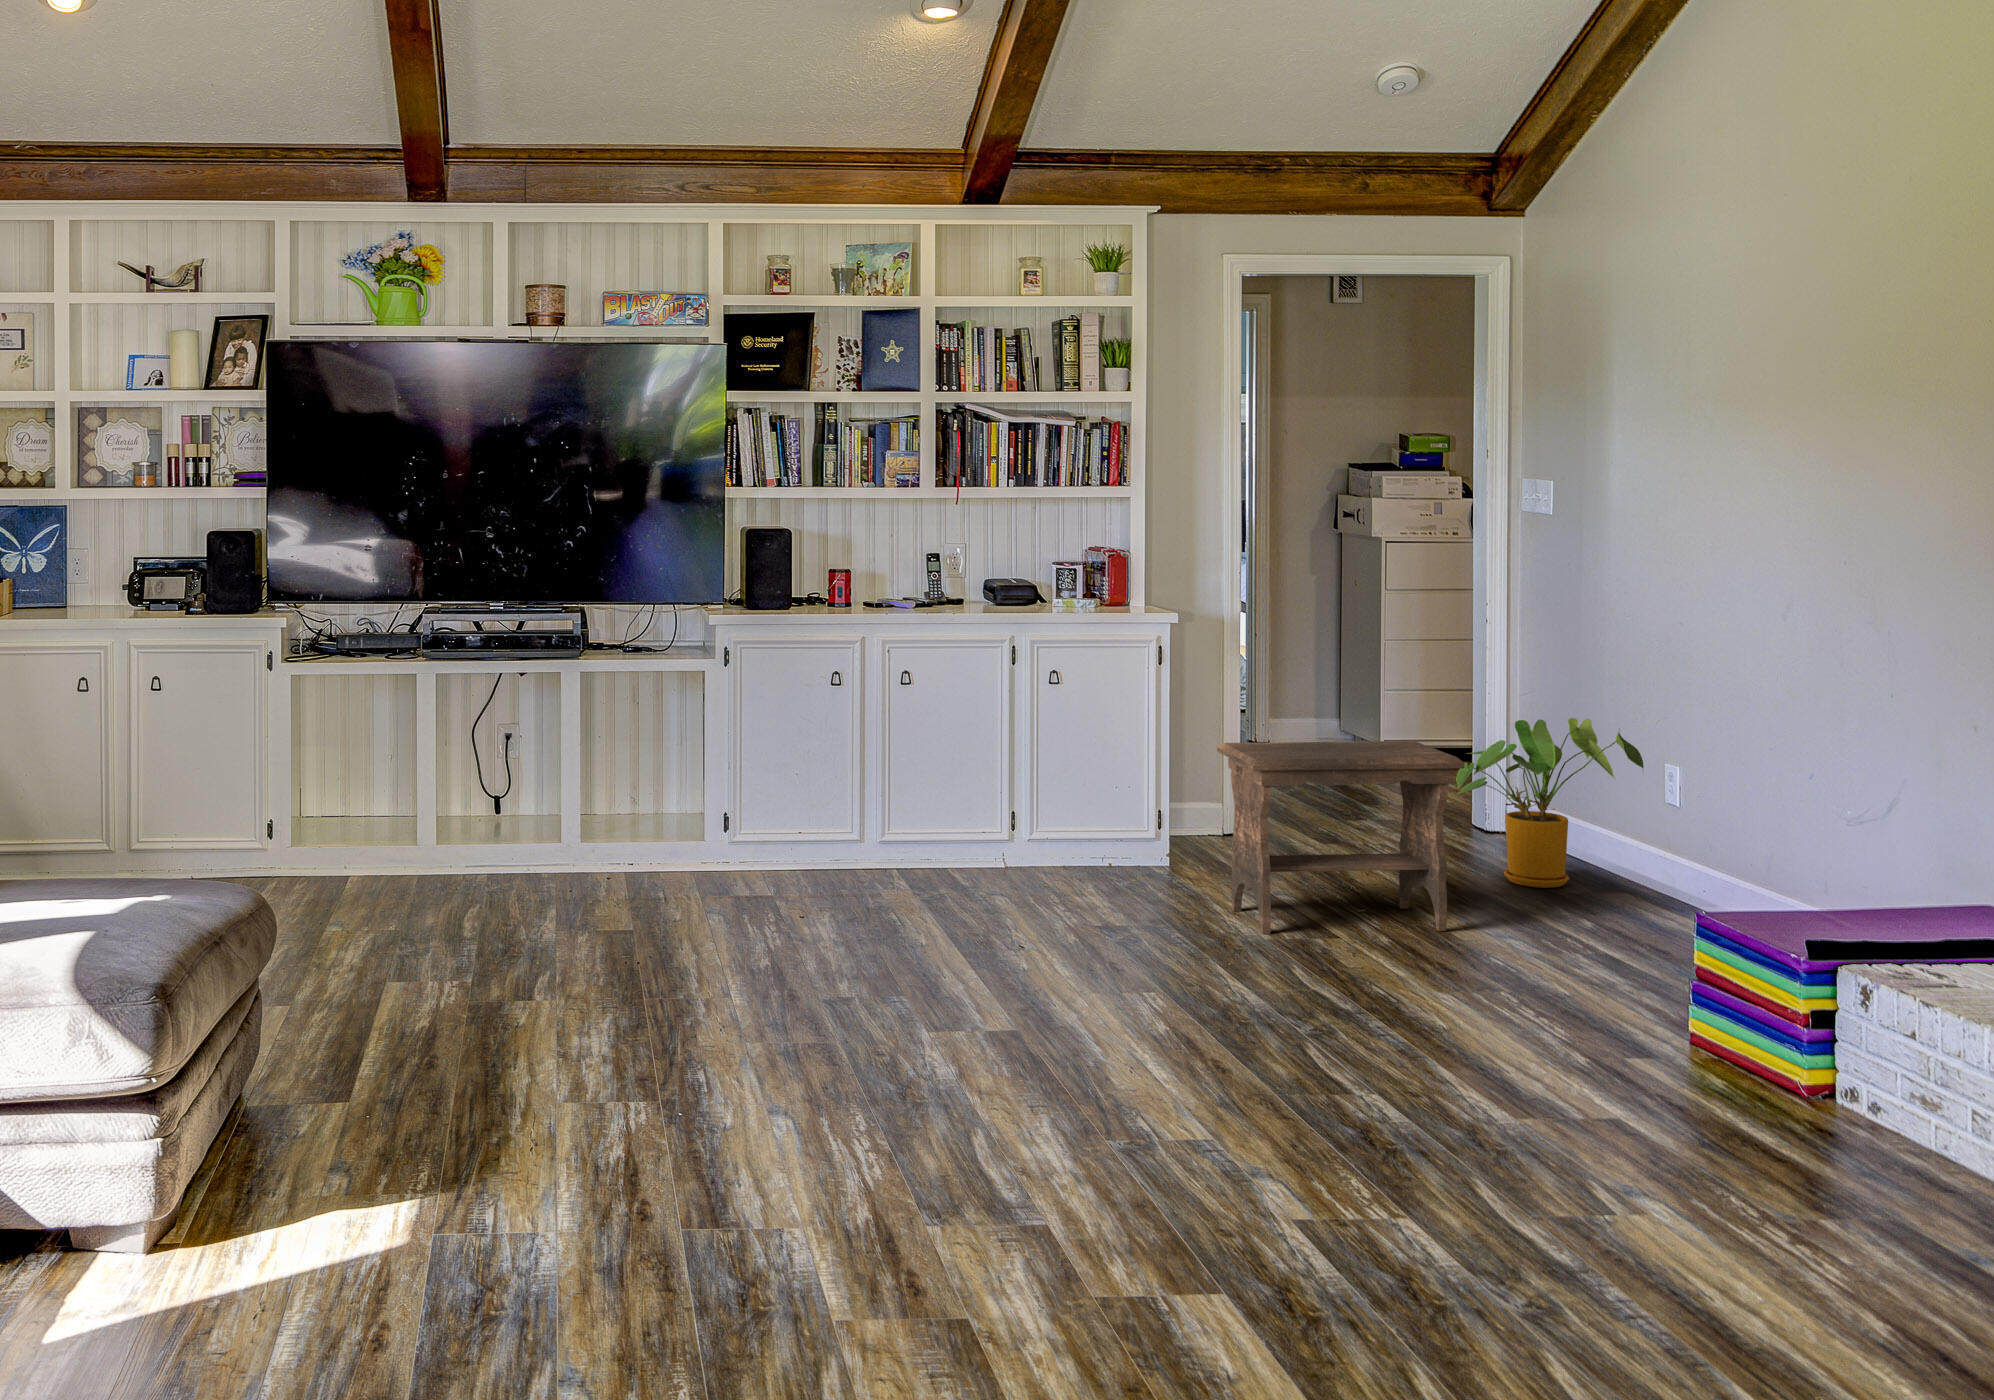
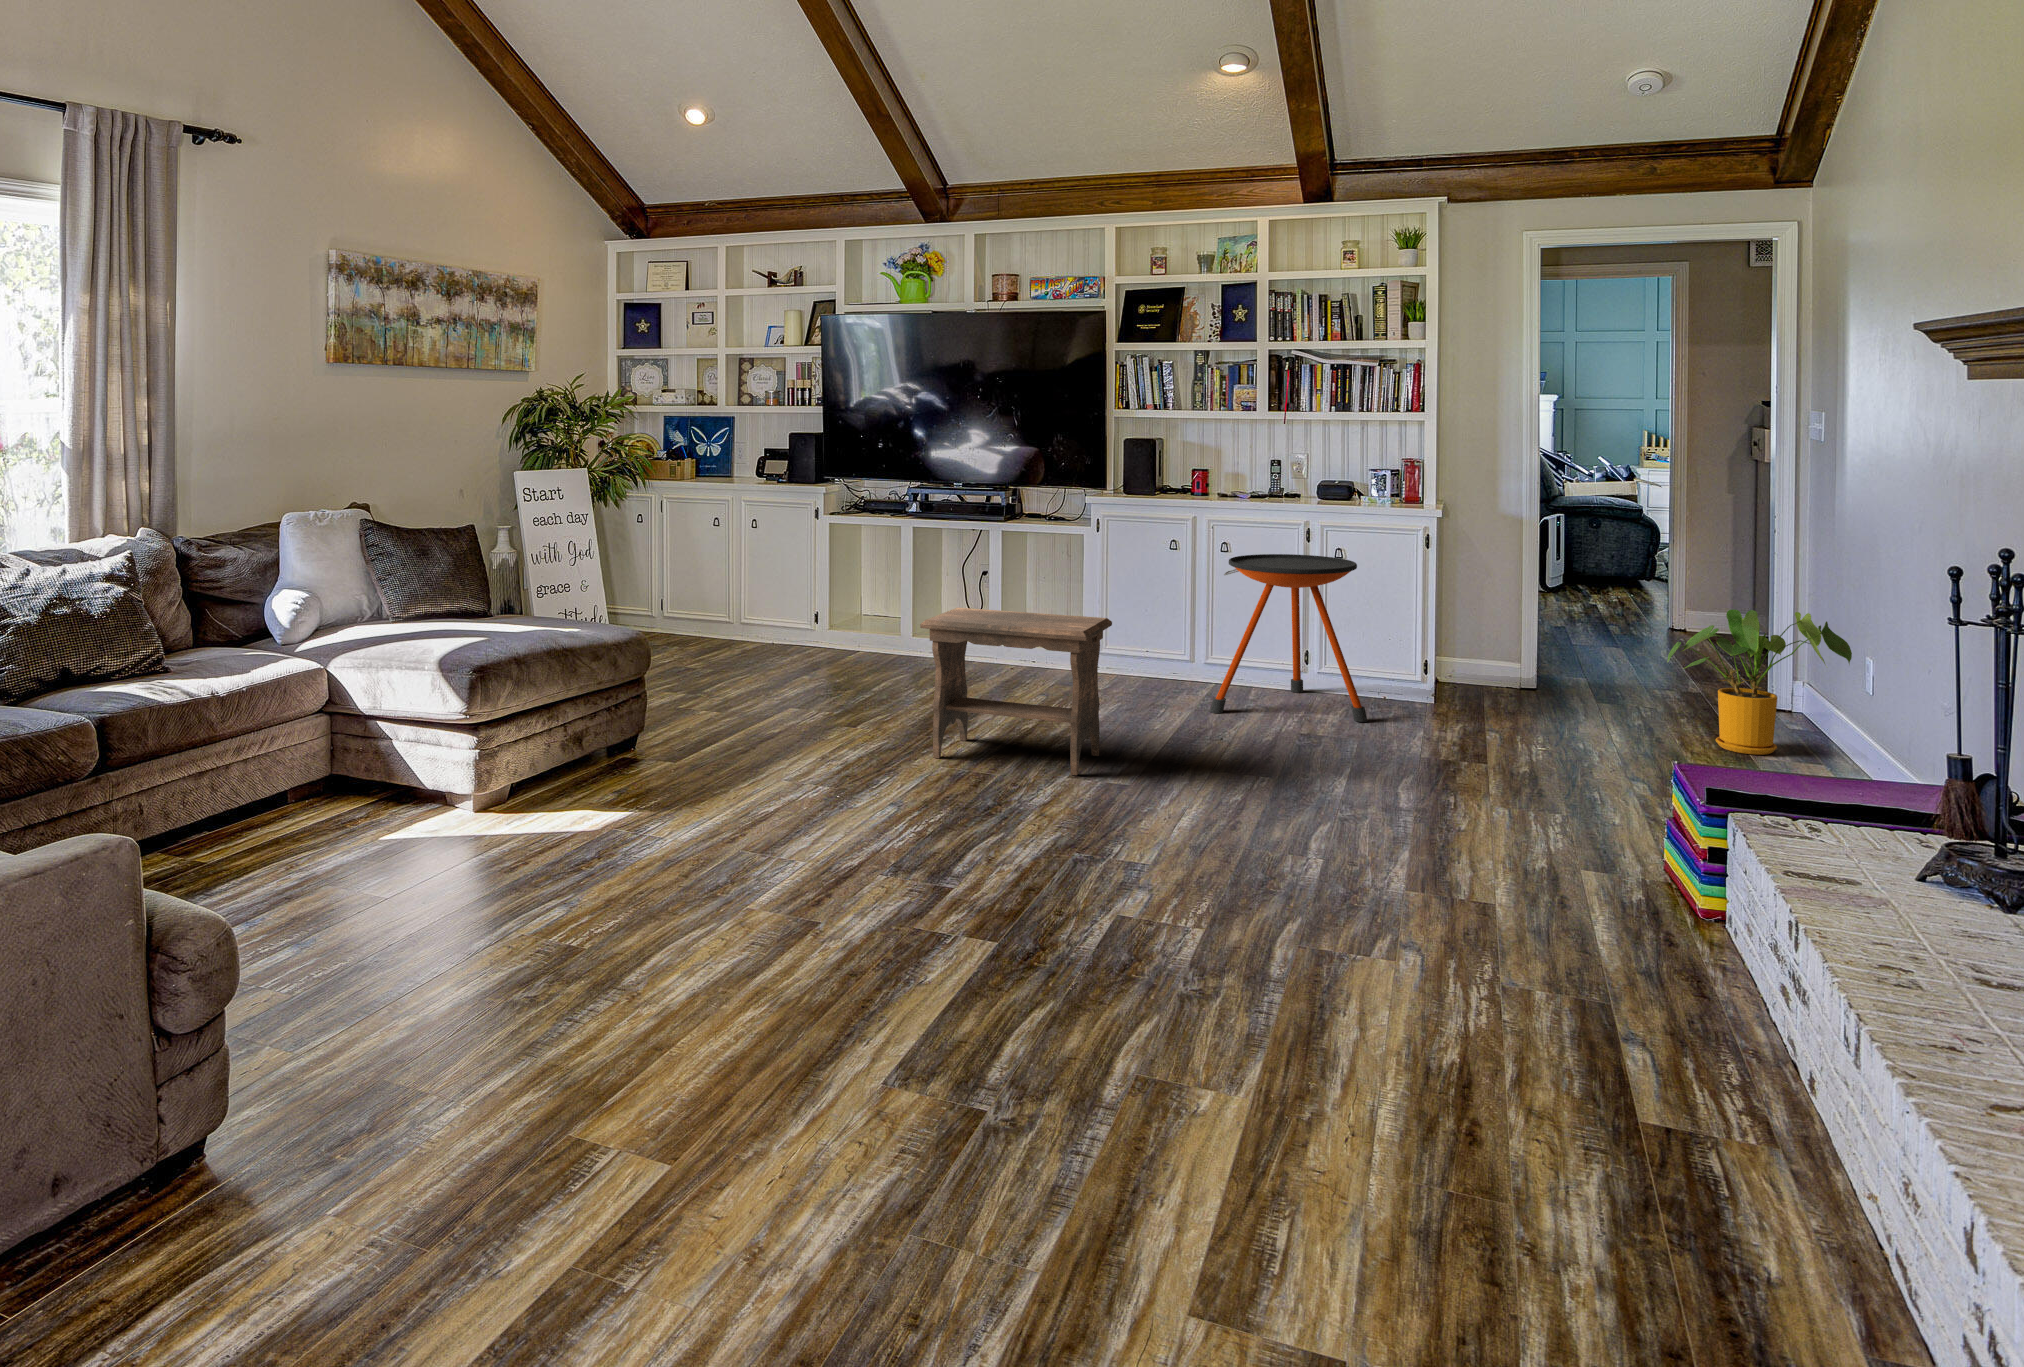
side table: none [943,683,1145,911] -> present [1210,554,1367,722]
footstool: present [1217,741,1464,934] -> present [920,608,1112,775]

